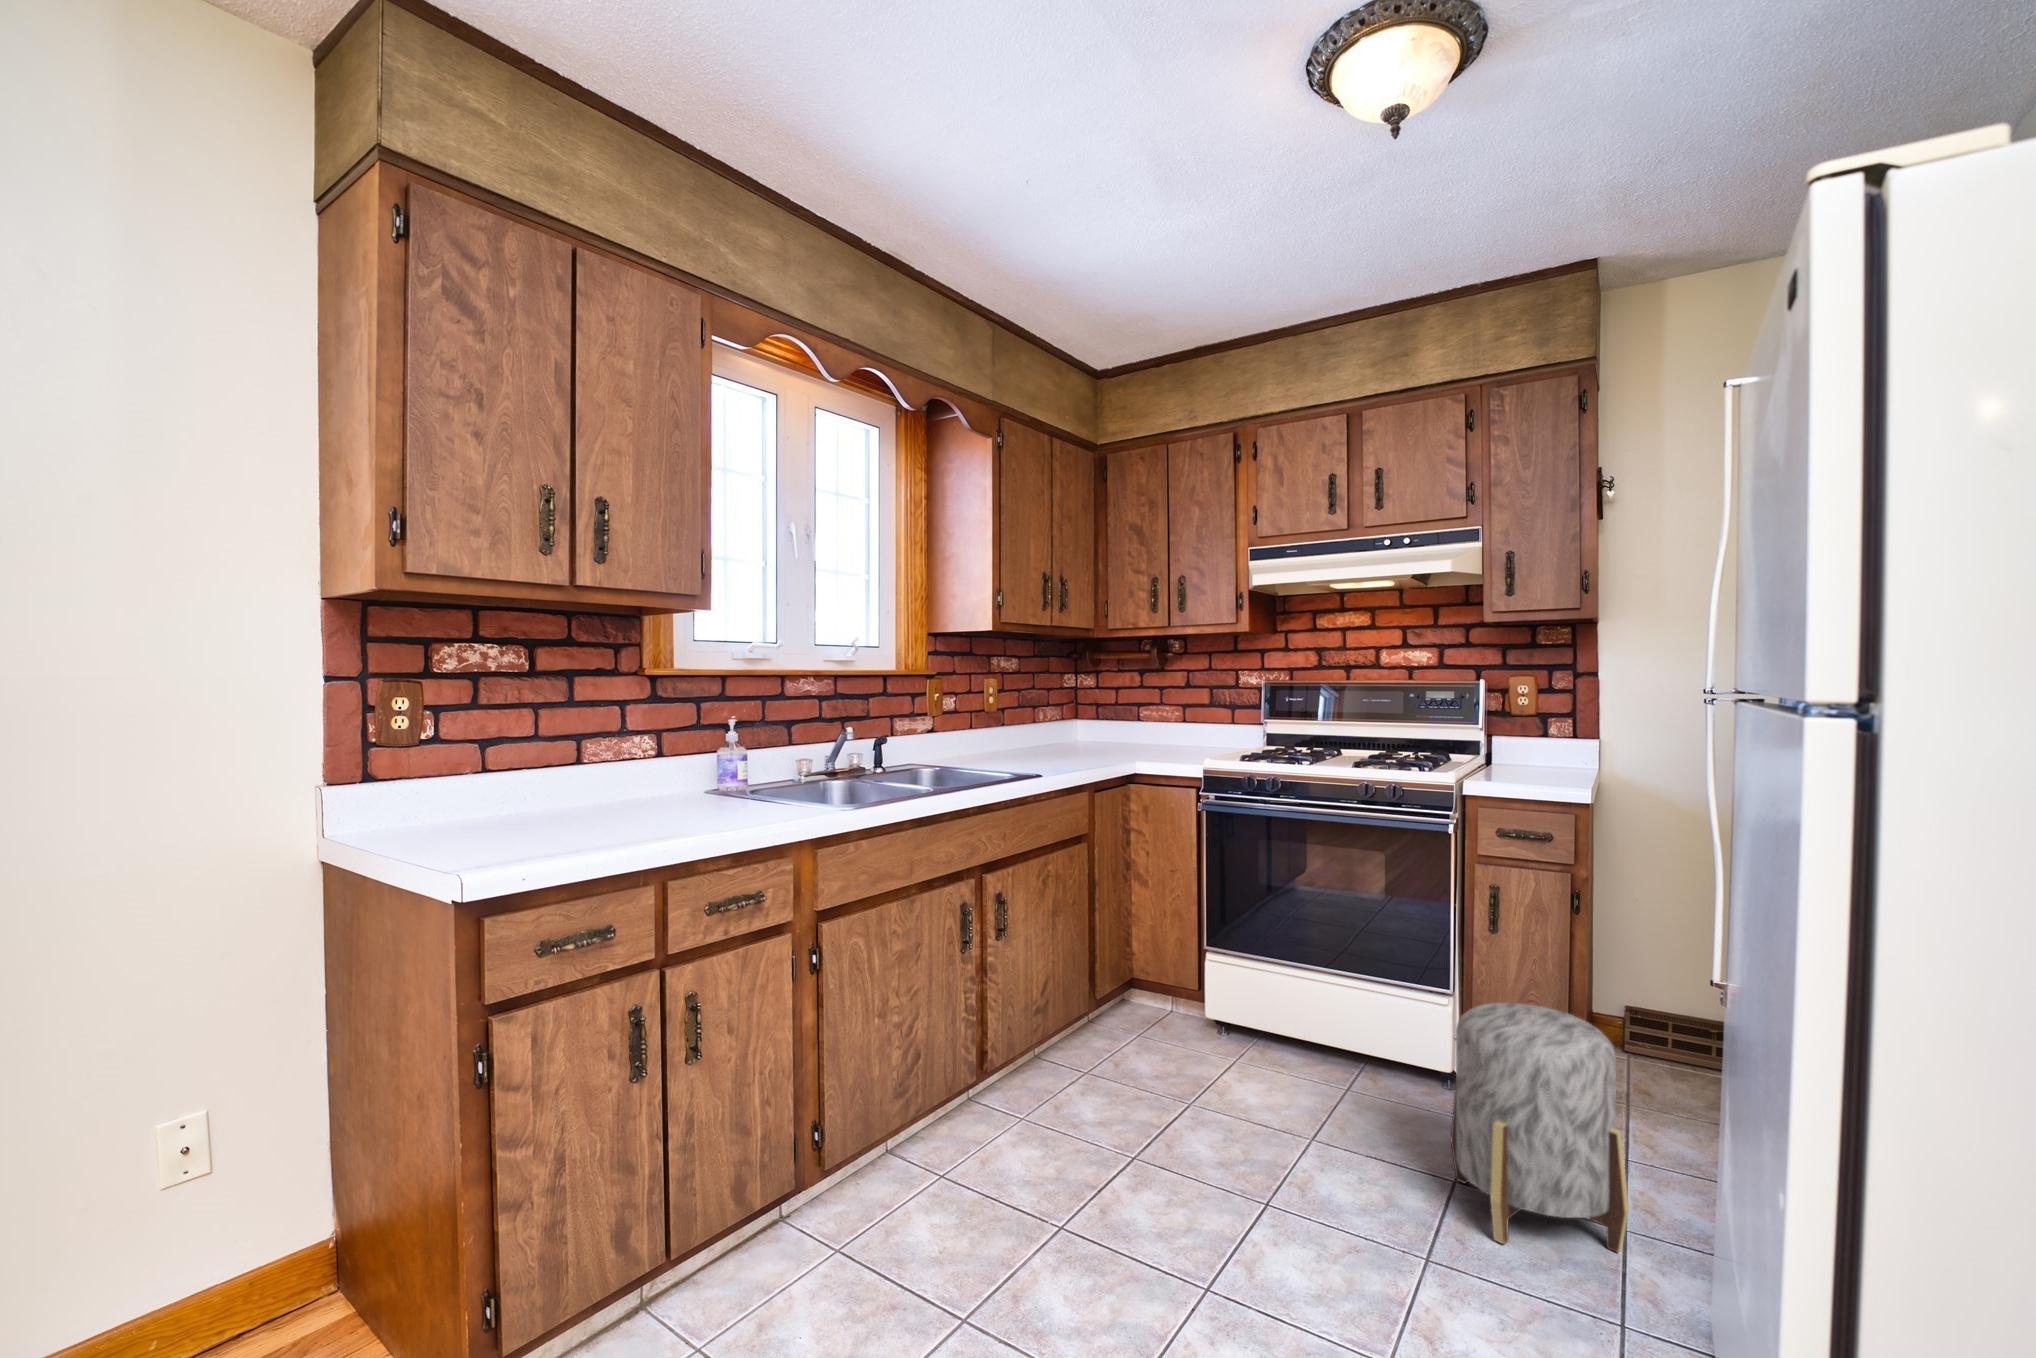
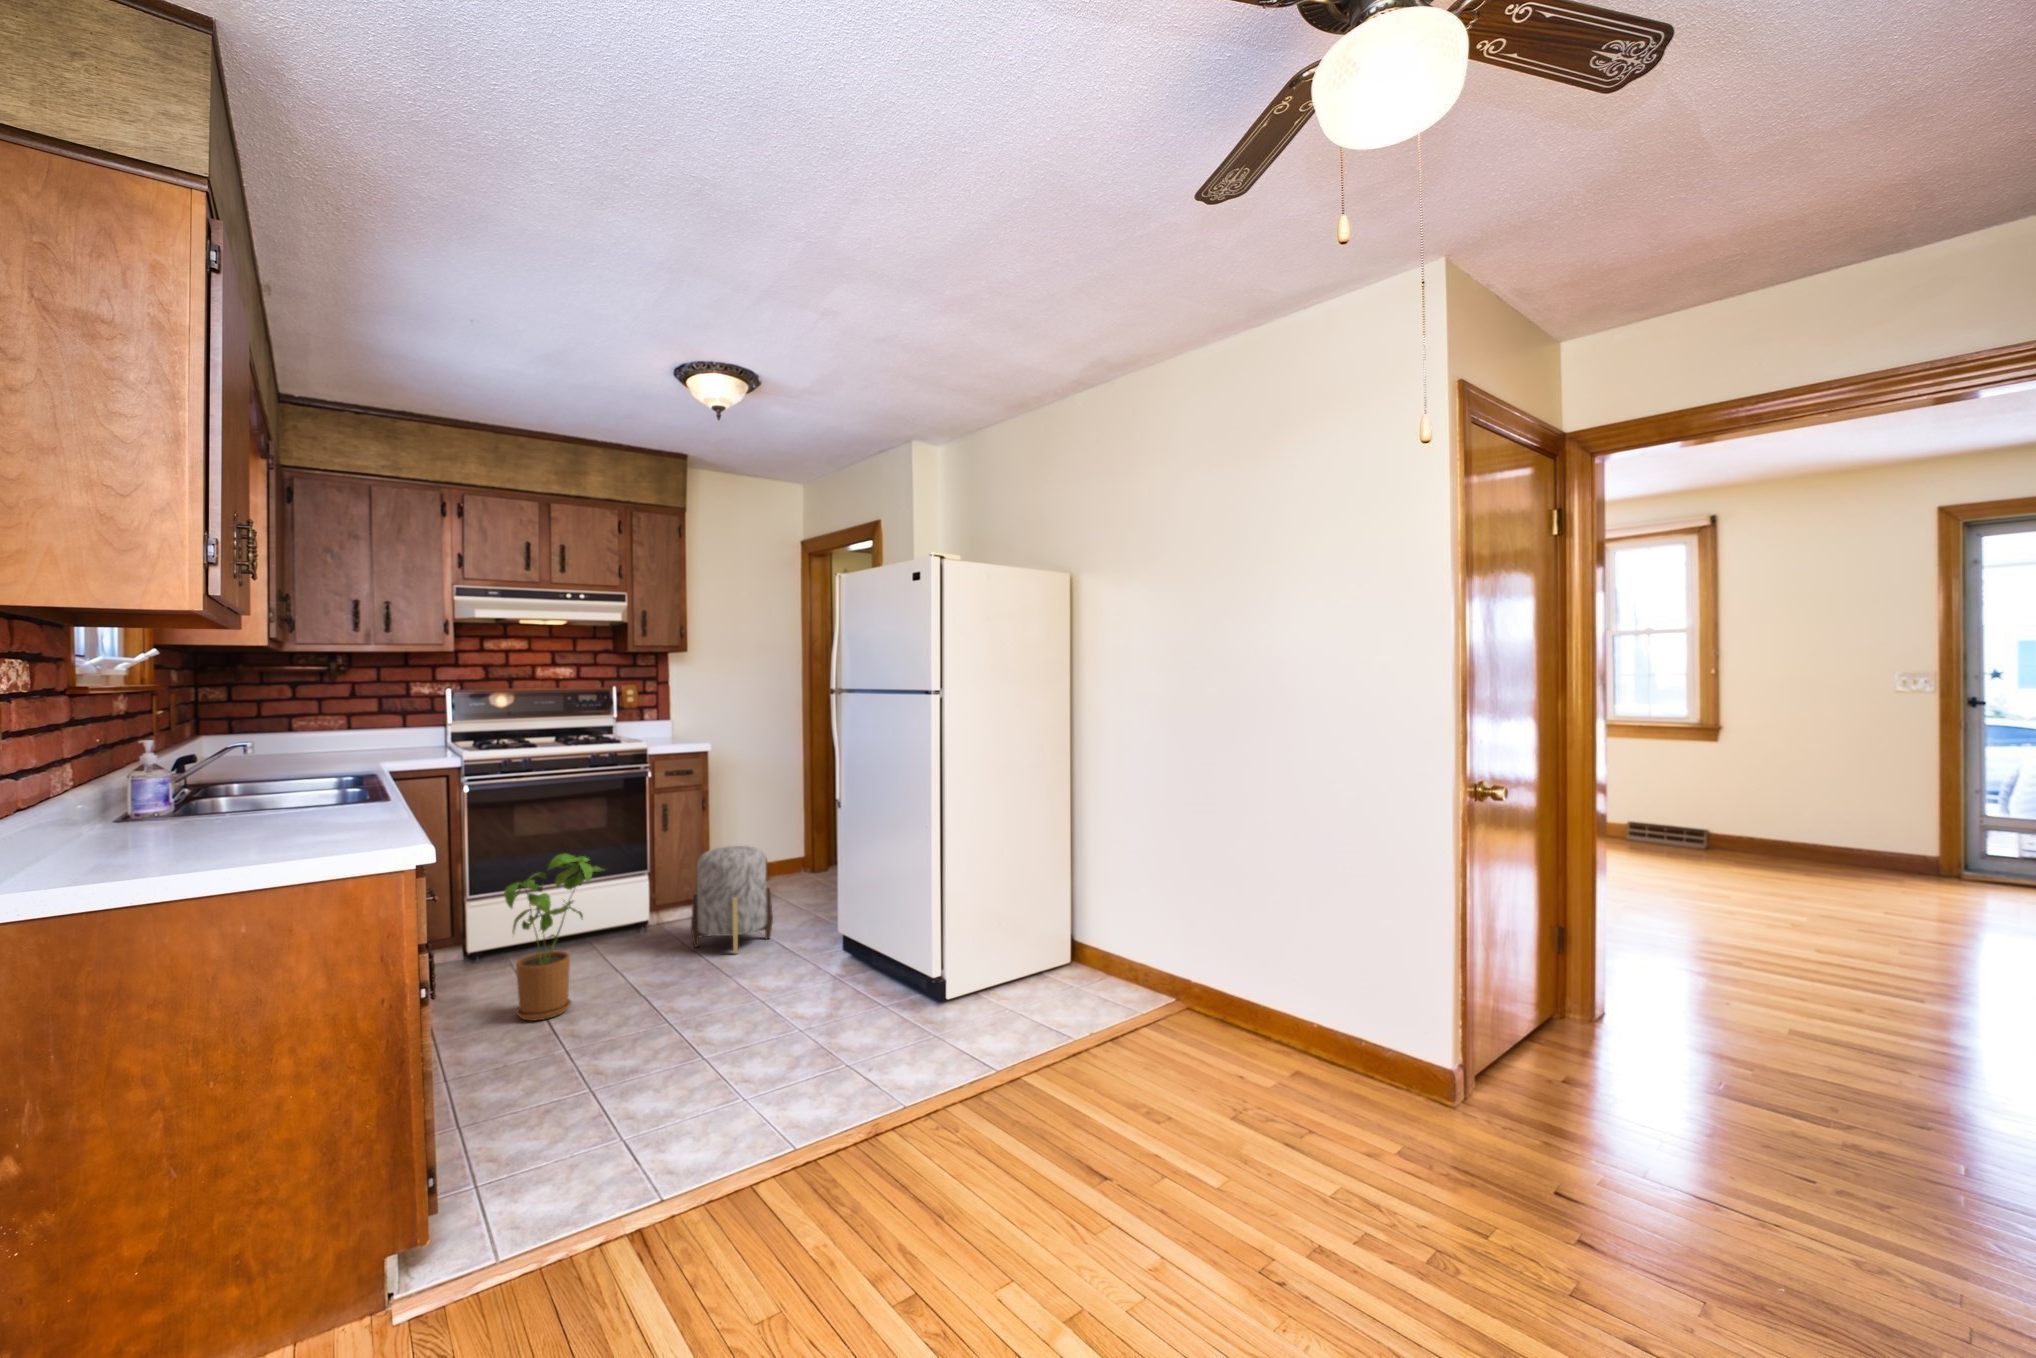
house plant: none [1071,930,1210,1180] -> present [504,854,603,1021]

